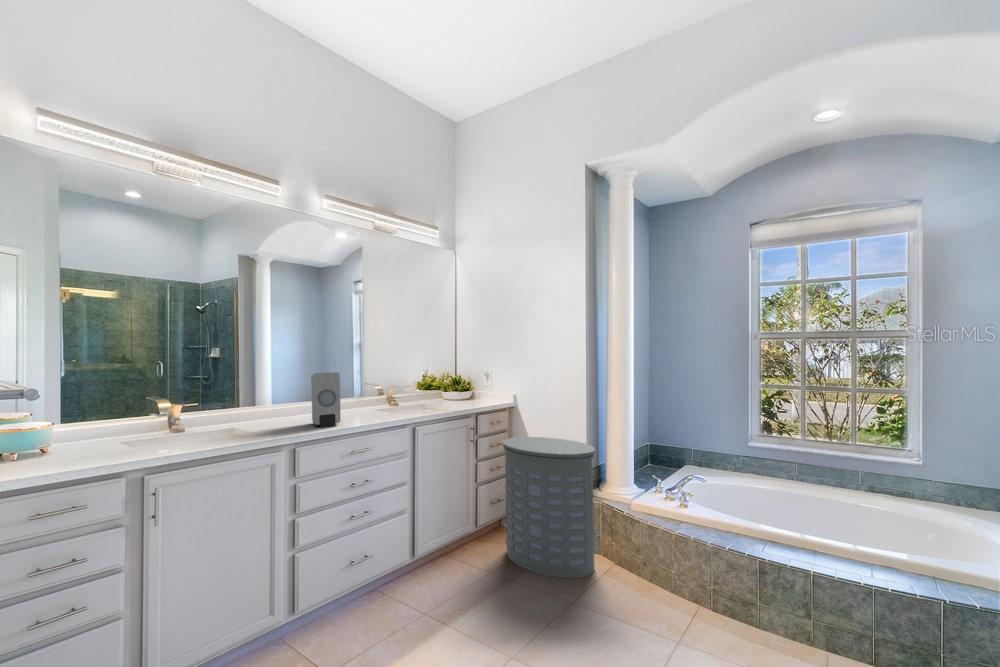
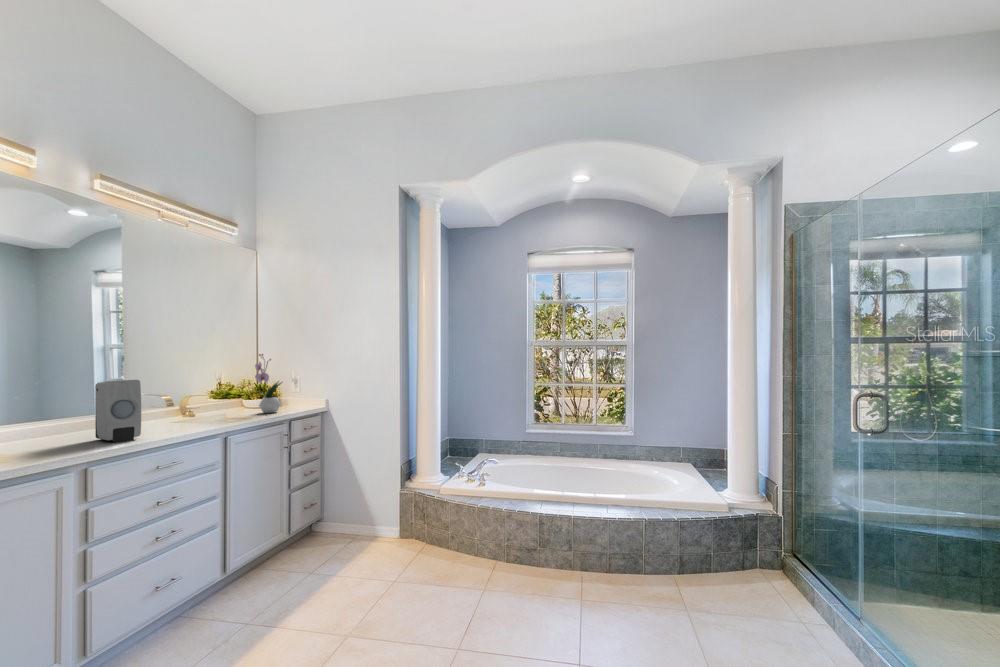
flower arrangement: none [444,348,468,406] -> present [255,354,282,413]
laundry hamper: present [502,437,595,578] -> none [320,438,412,565]

